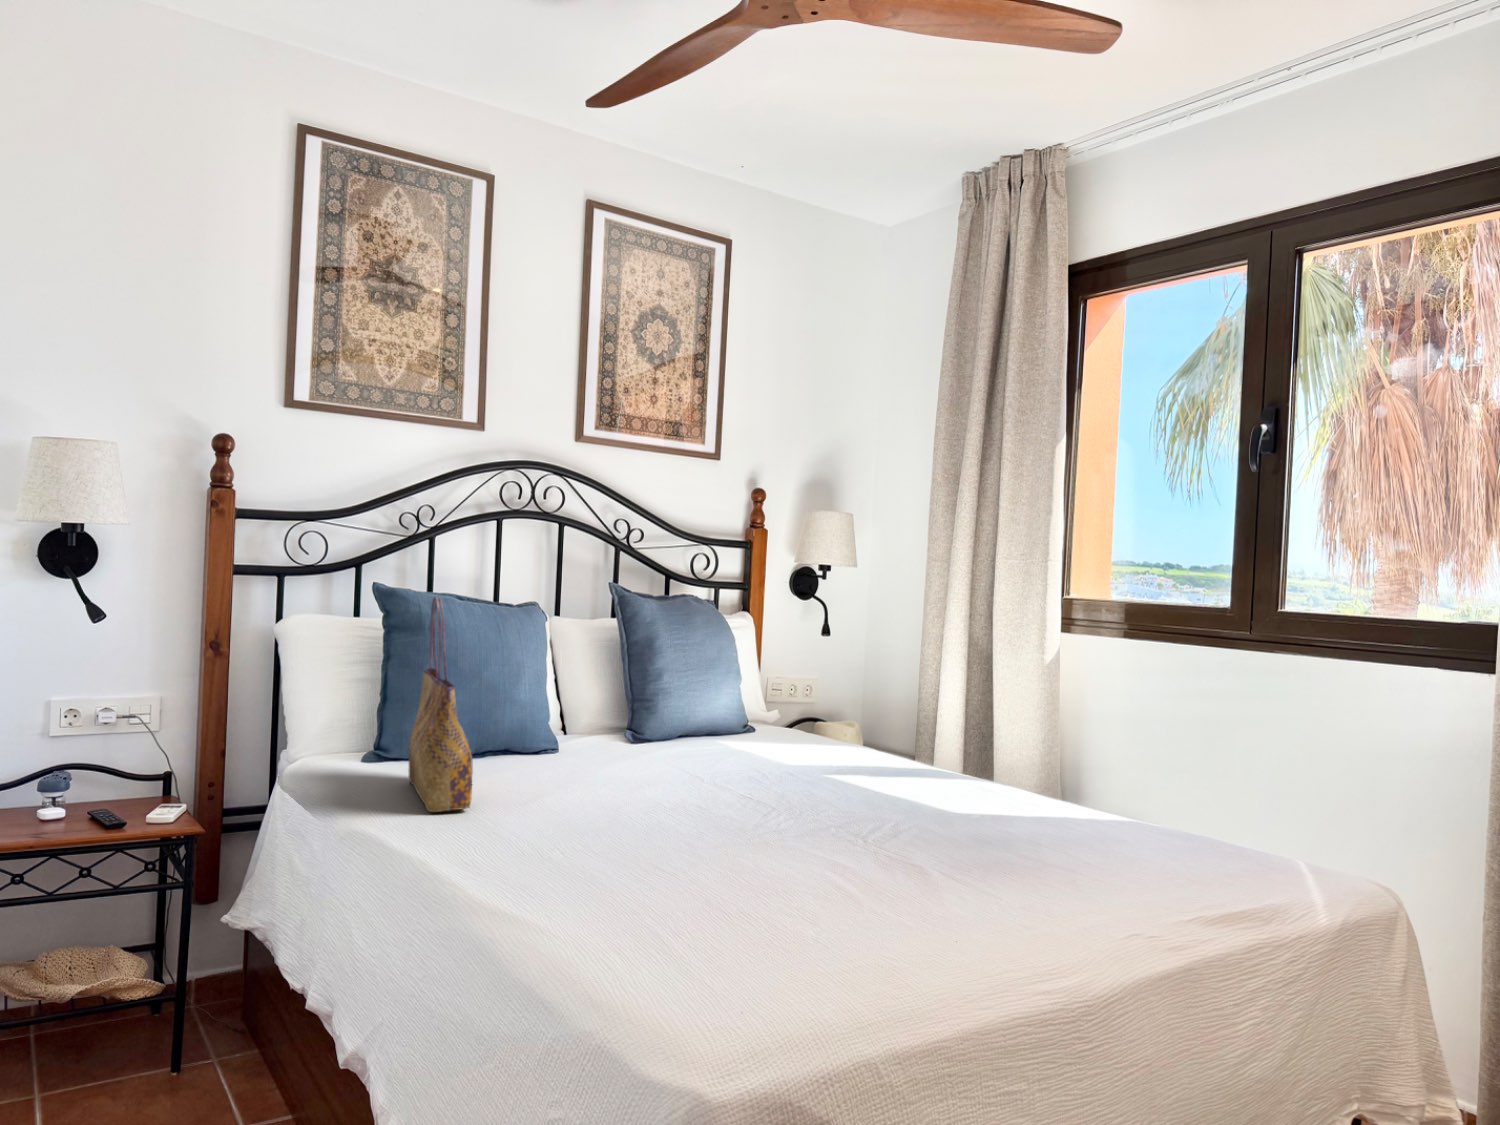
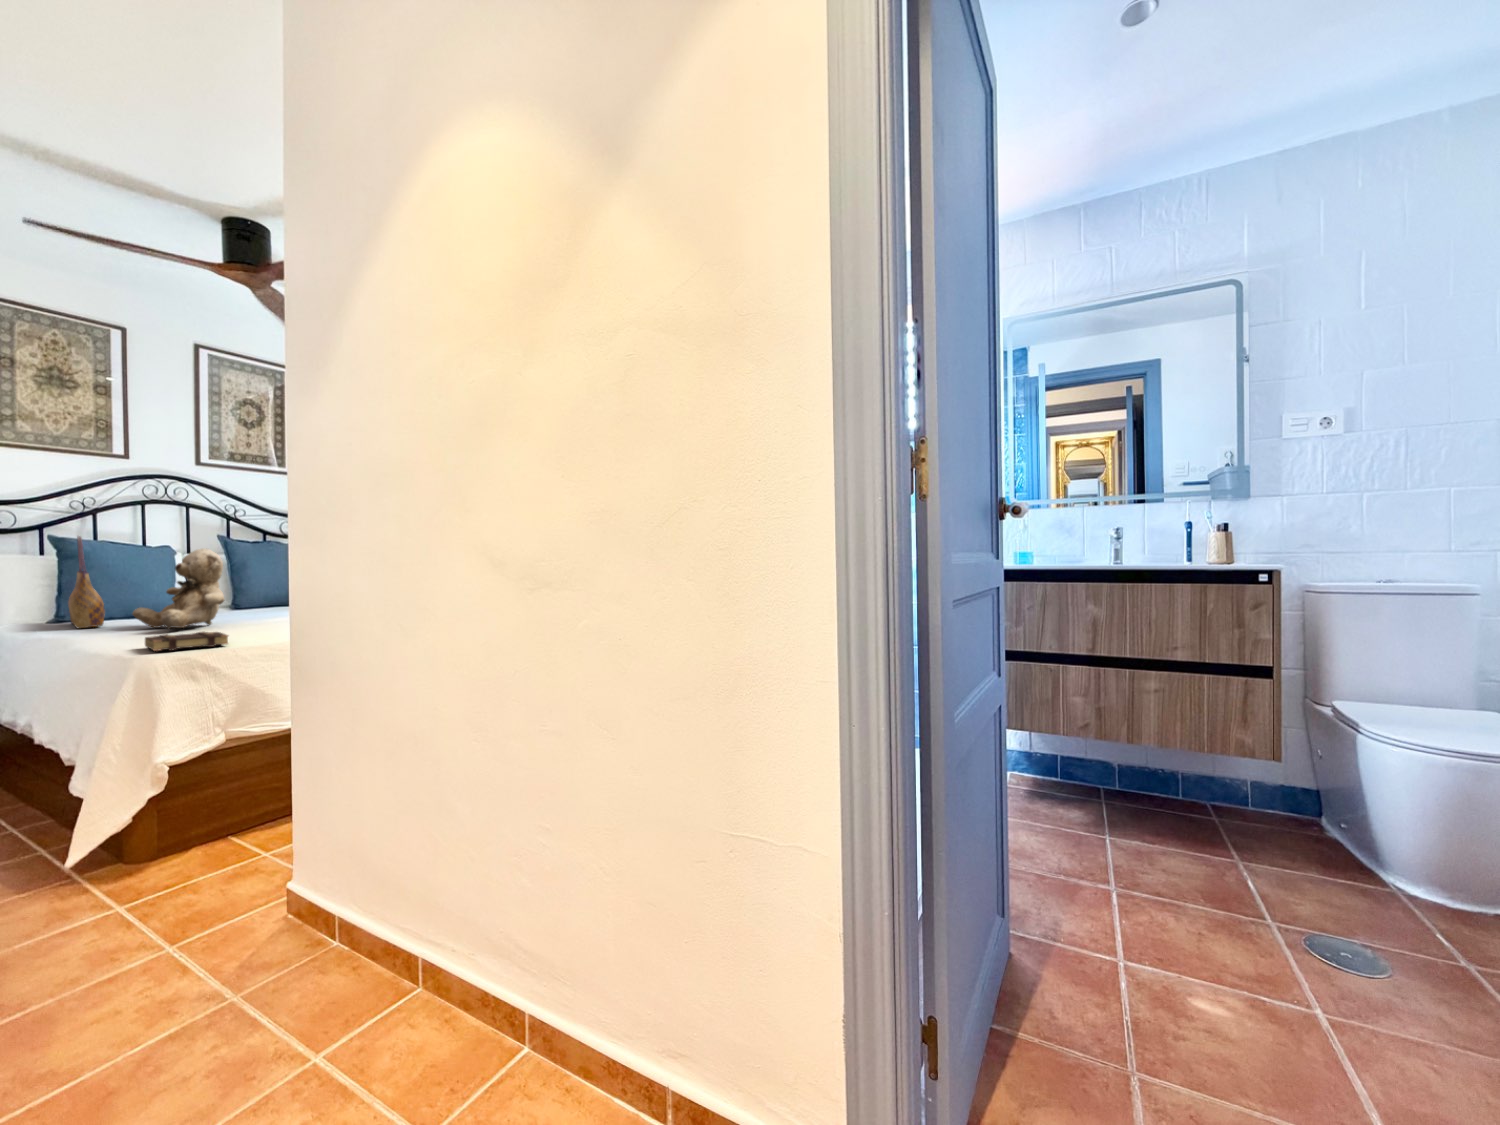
teddy bear: none [528,639,711,851] -> present [132,548,224,630]
book: none [621,921,830,1018] -> present [145,632,228,651]

